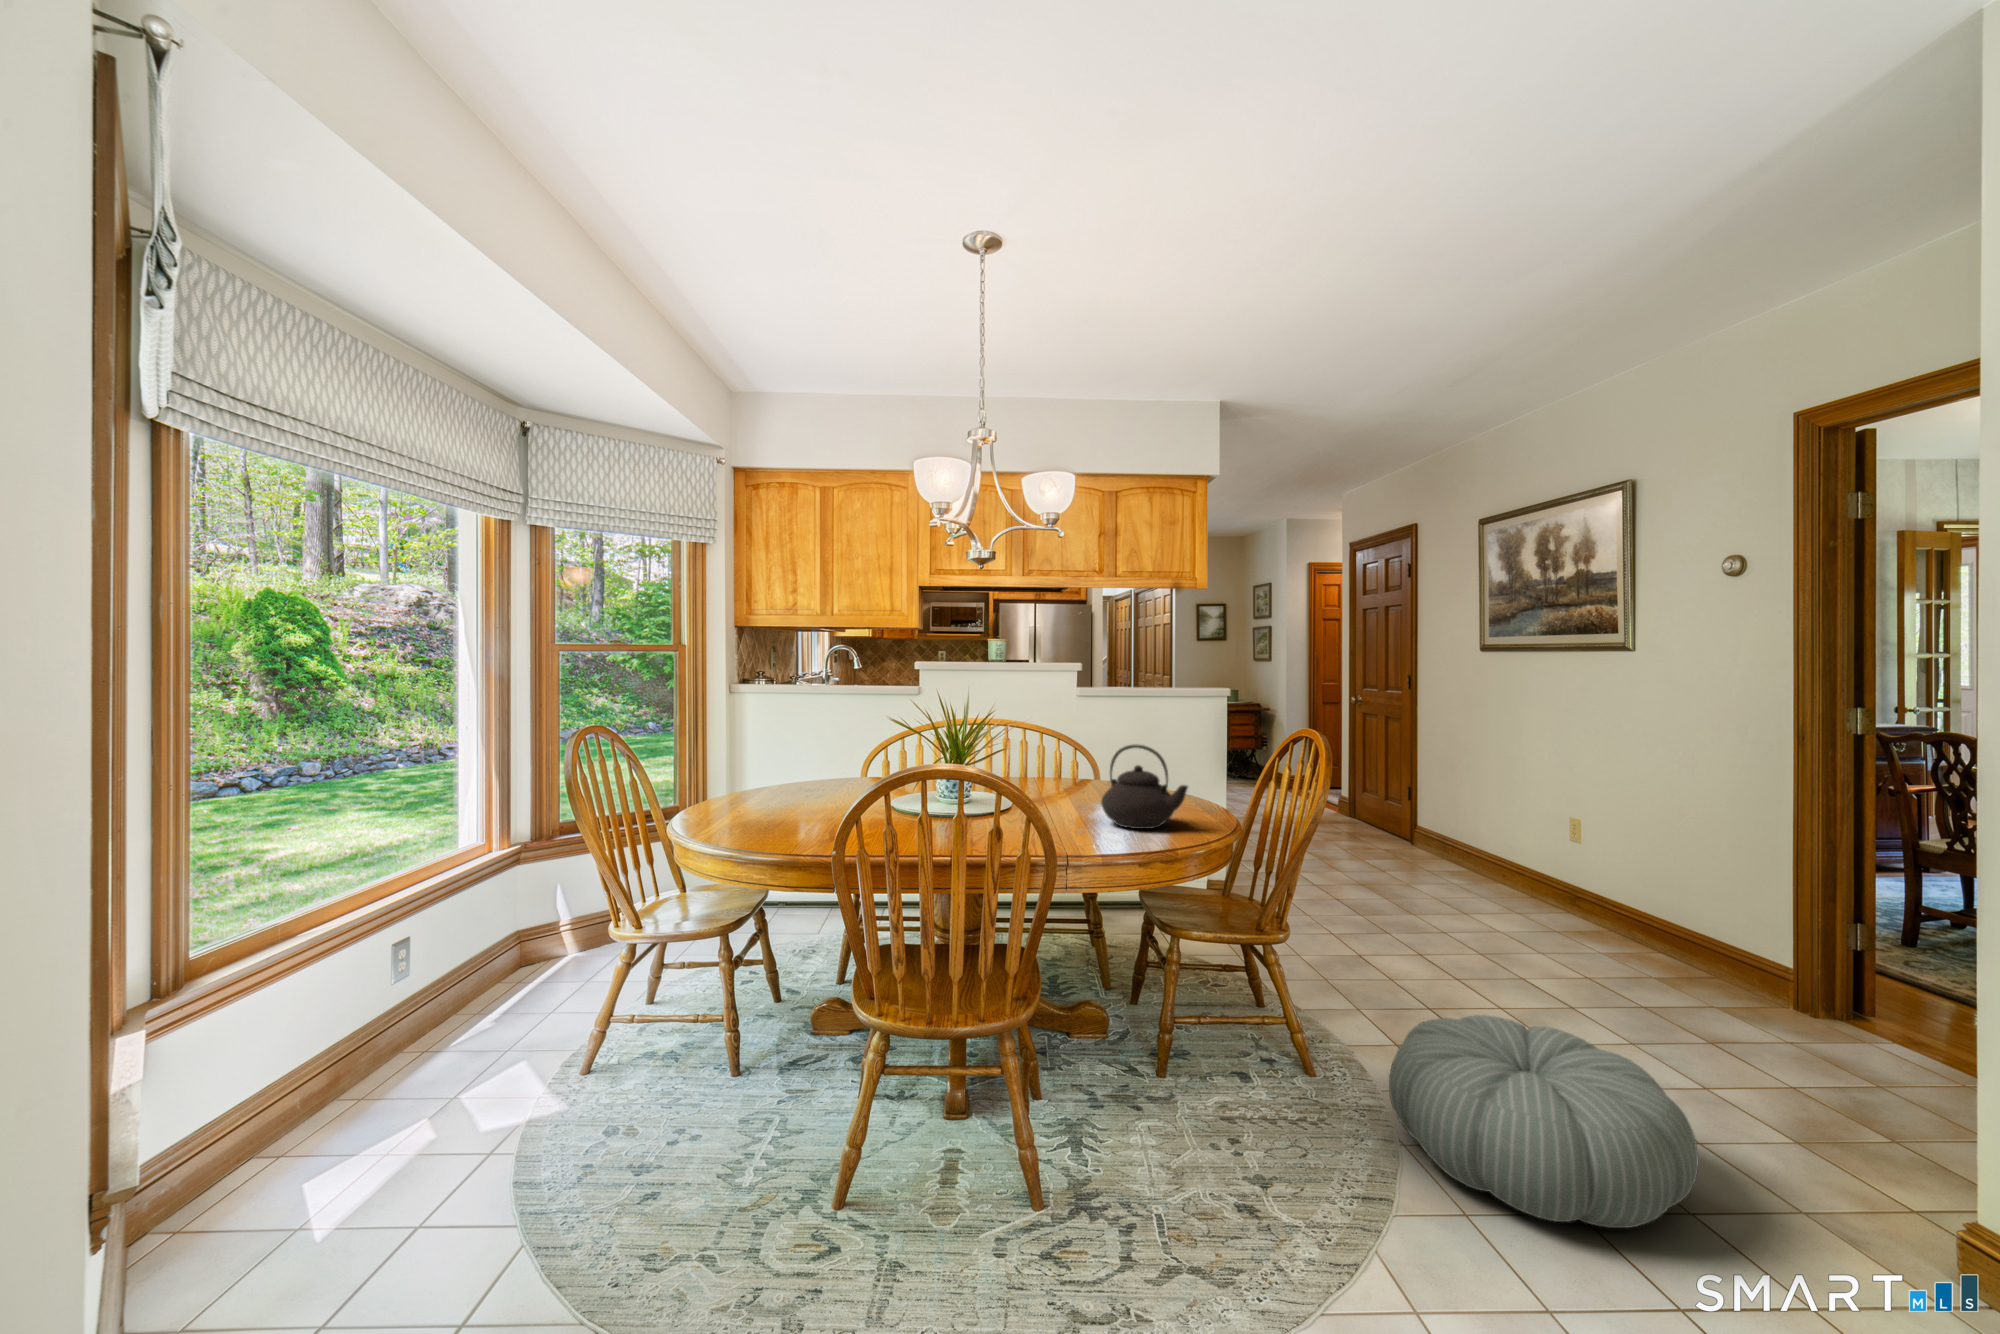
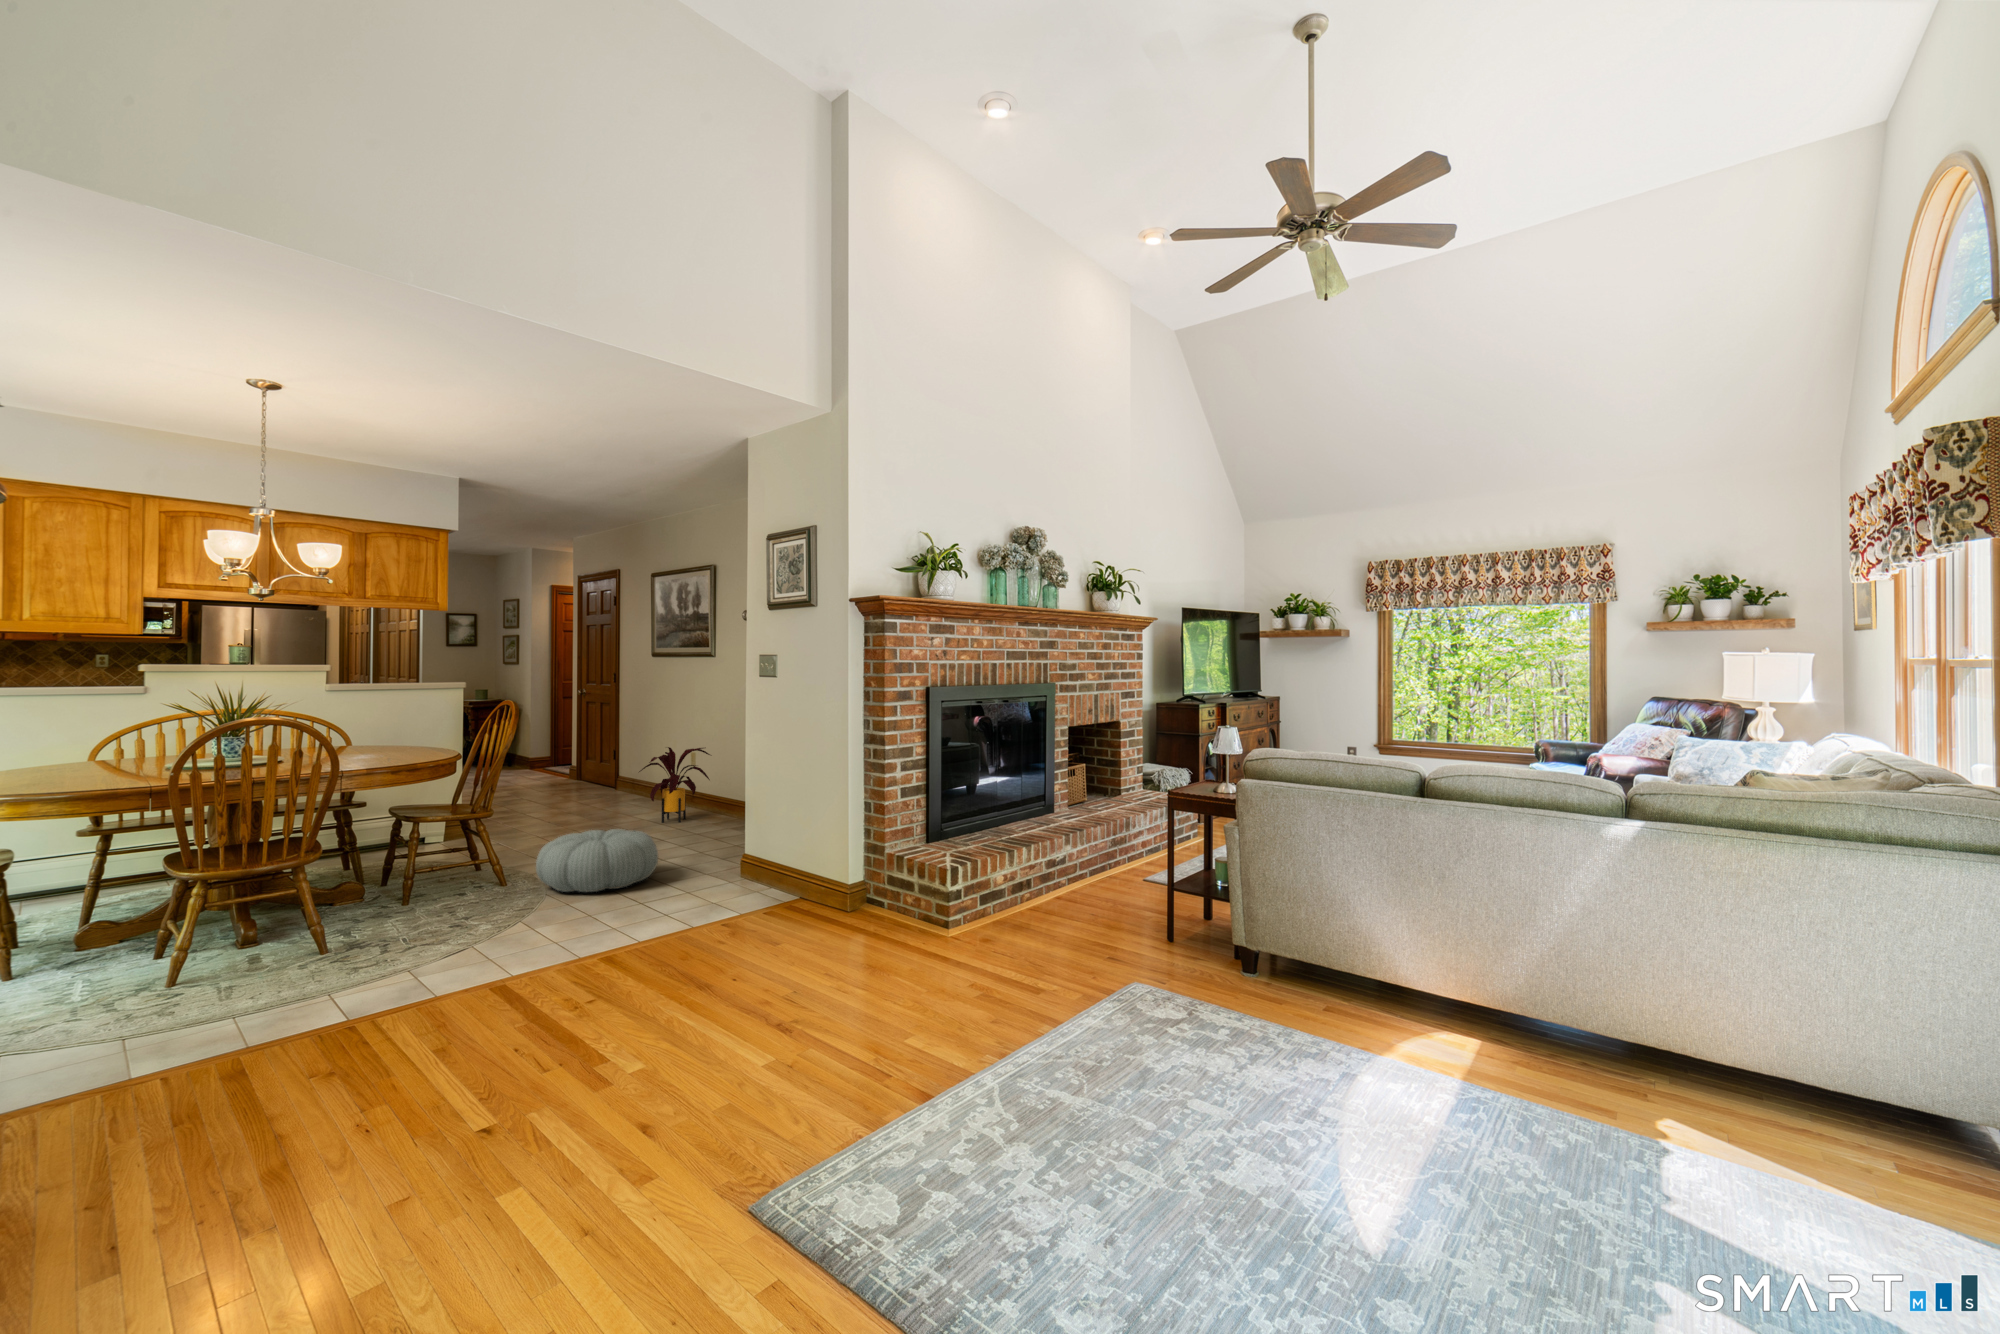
teapot: present [1101,745,1188,829] -> none [363,711,422,756]
house plant: none [1488,809,1644,949] -> present [639,747,710,823]

